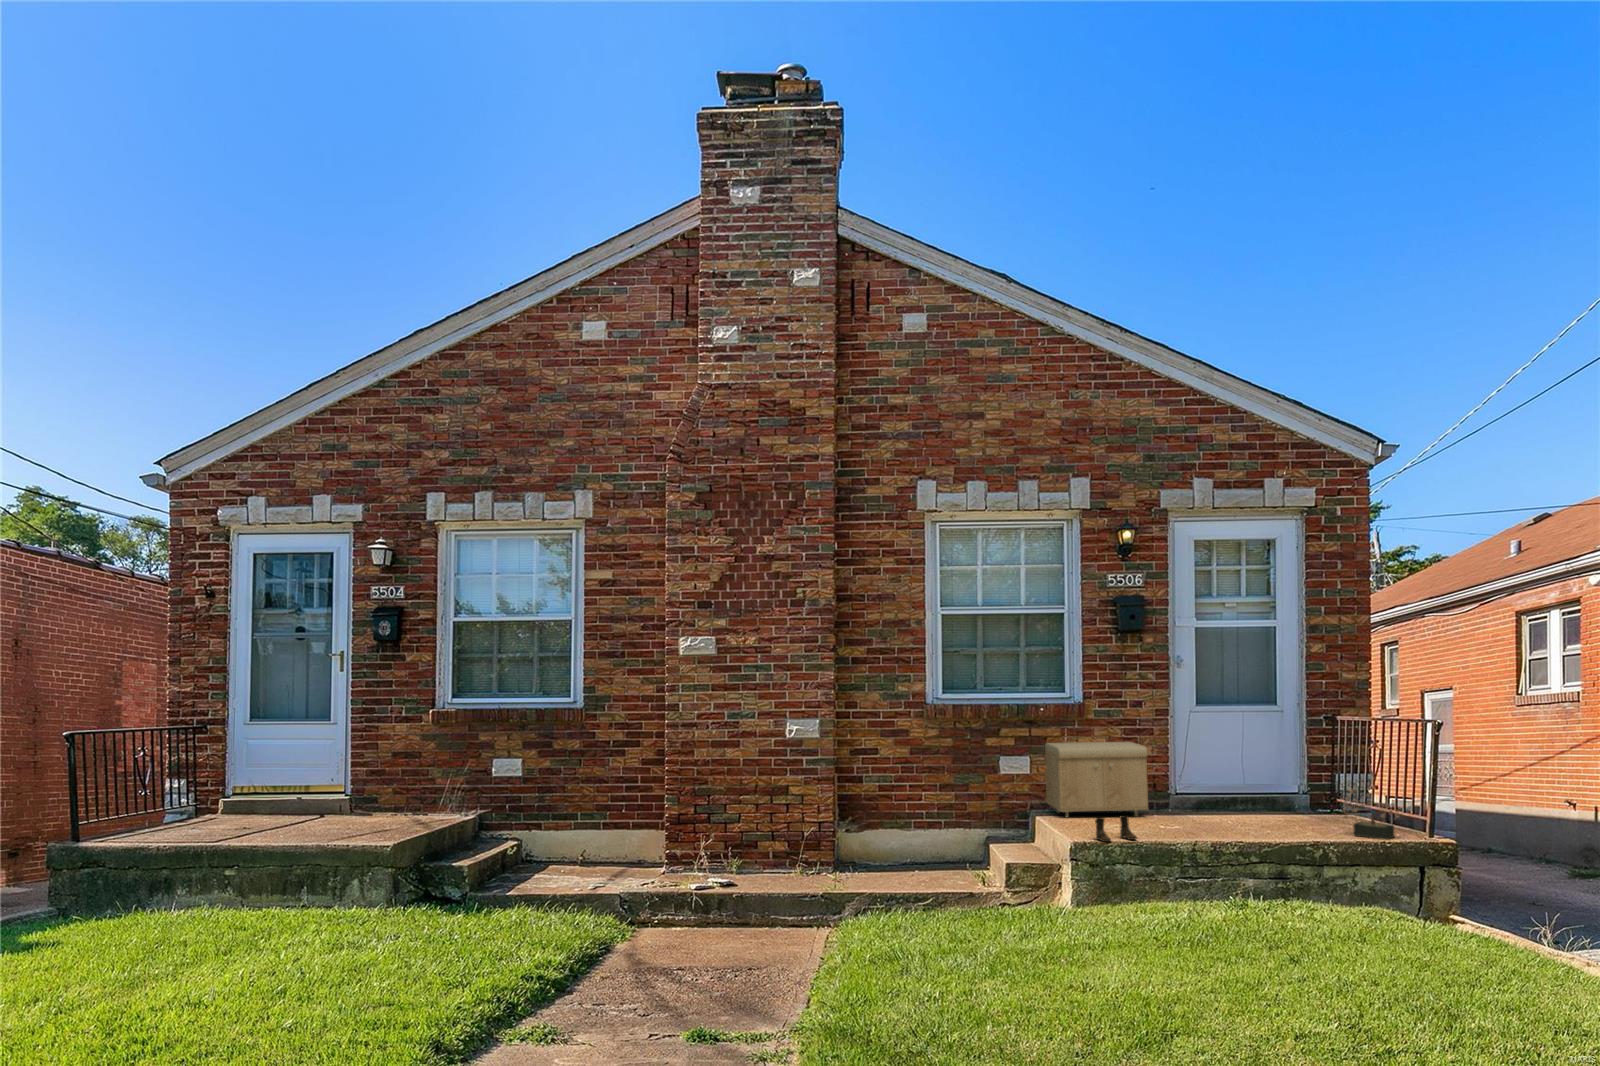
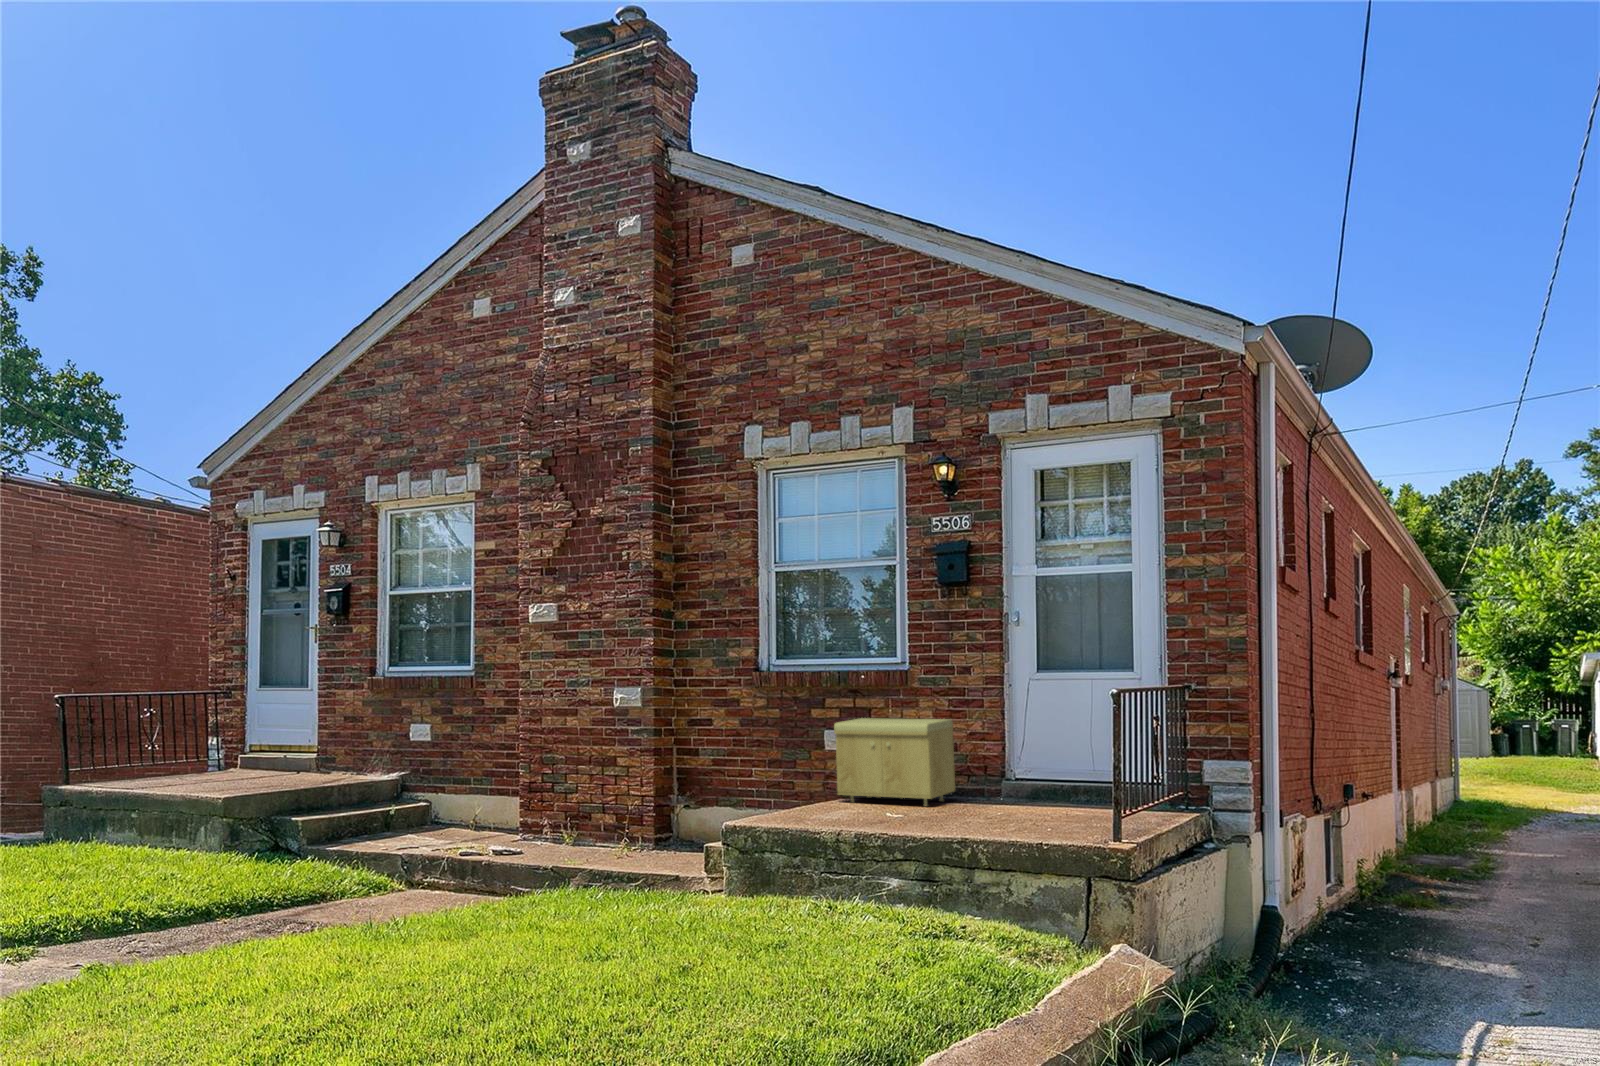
decorative plant: present [1343,789,1399,840] -> none [1030,778,1090,843]
boots: present [1095,815,1137,842] -> none [751,795,796,821]

